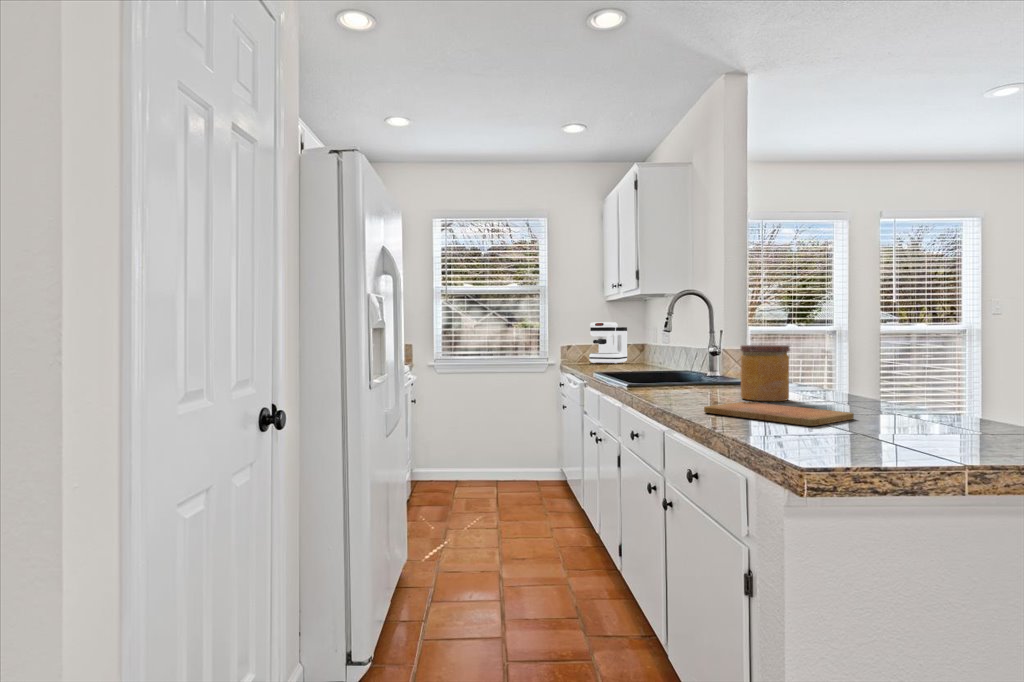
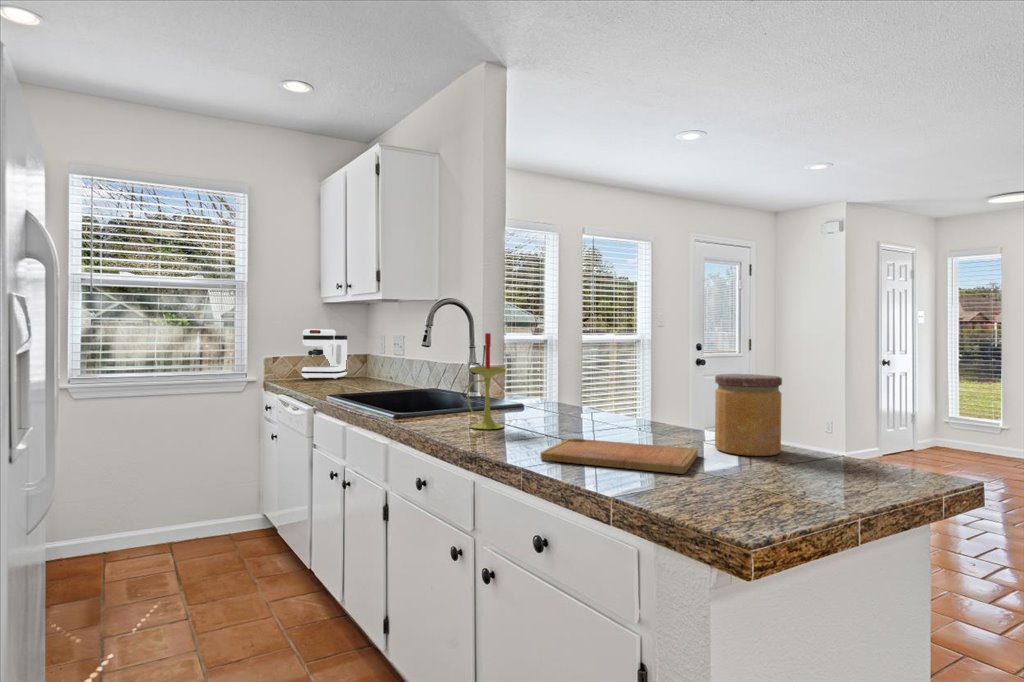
candle: none [674,315,711,396] -> present [467,333,506,429]
jar: present [740,345,789,401] -> present [715,374,782,456]

